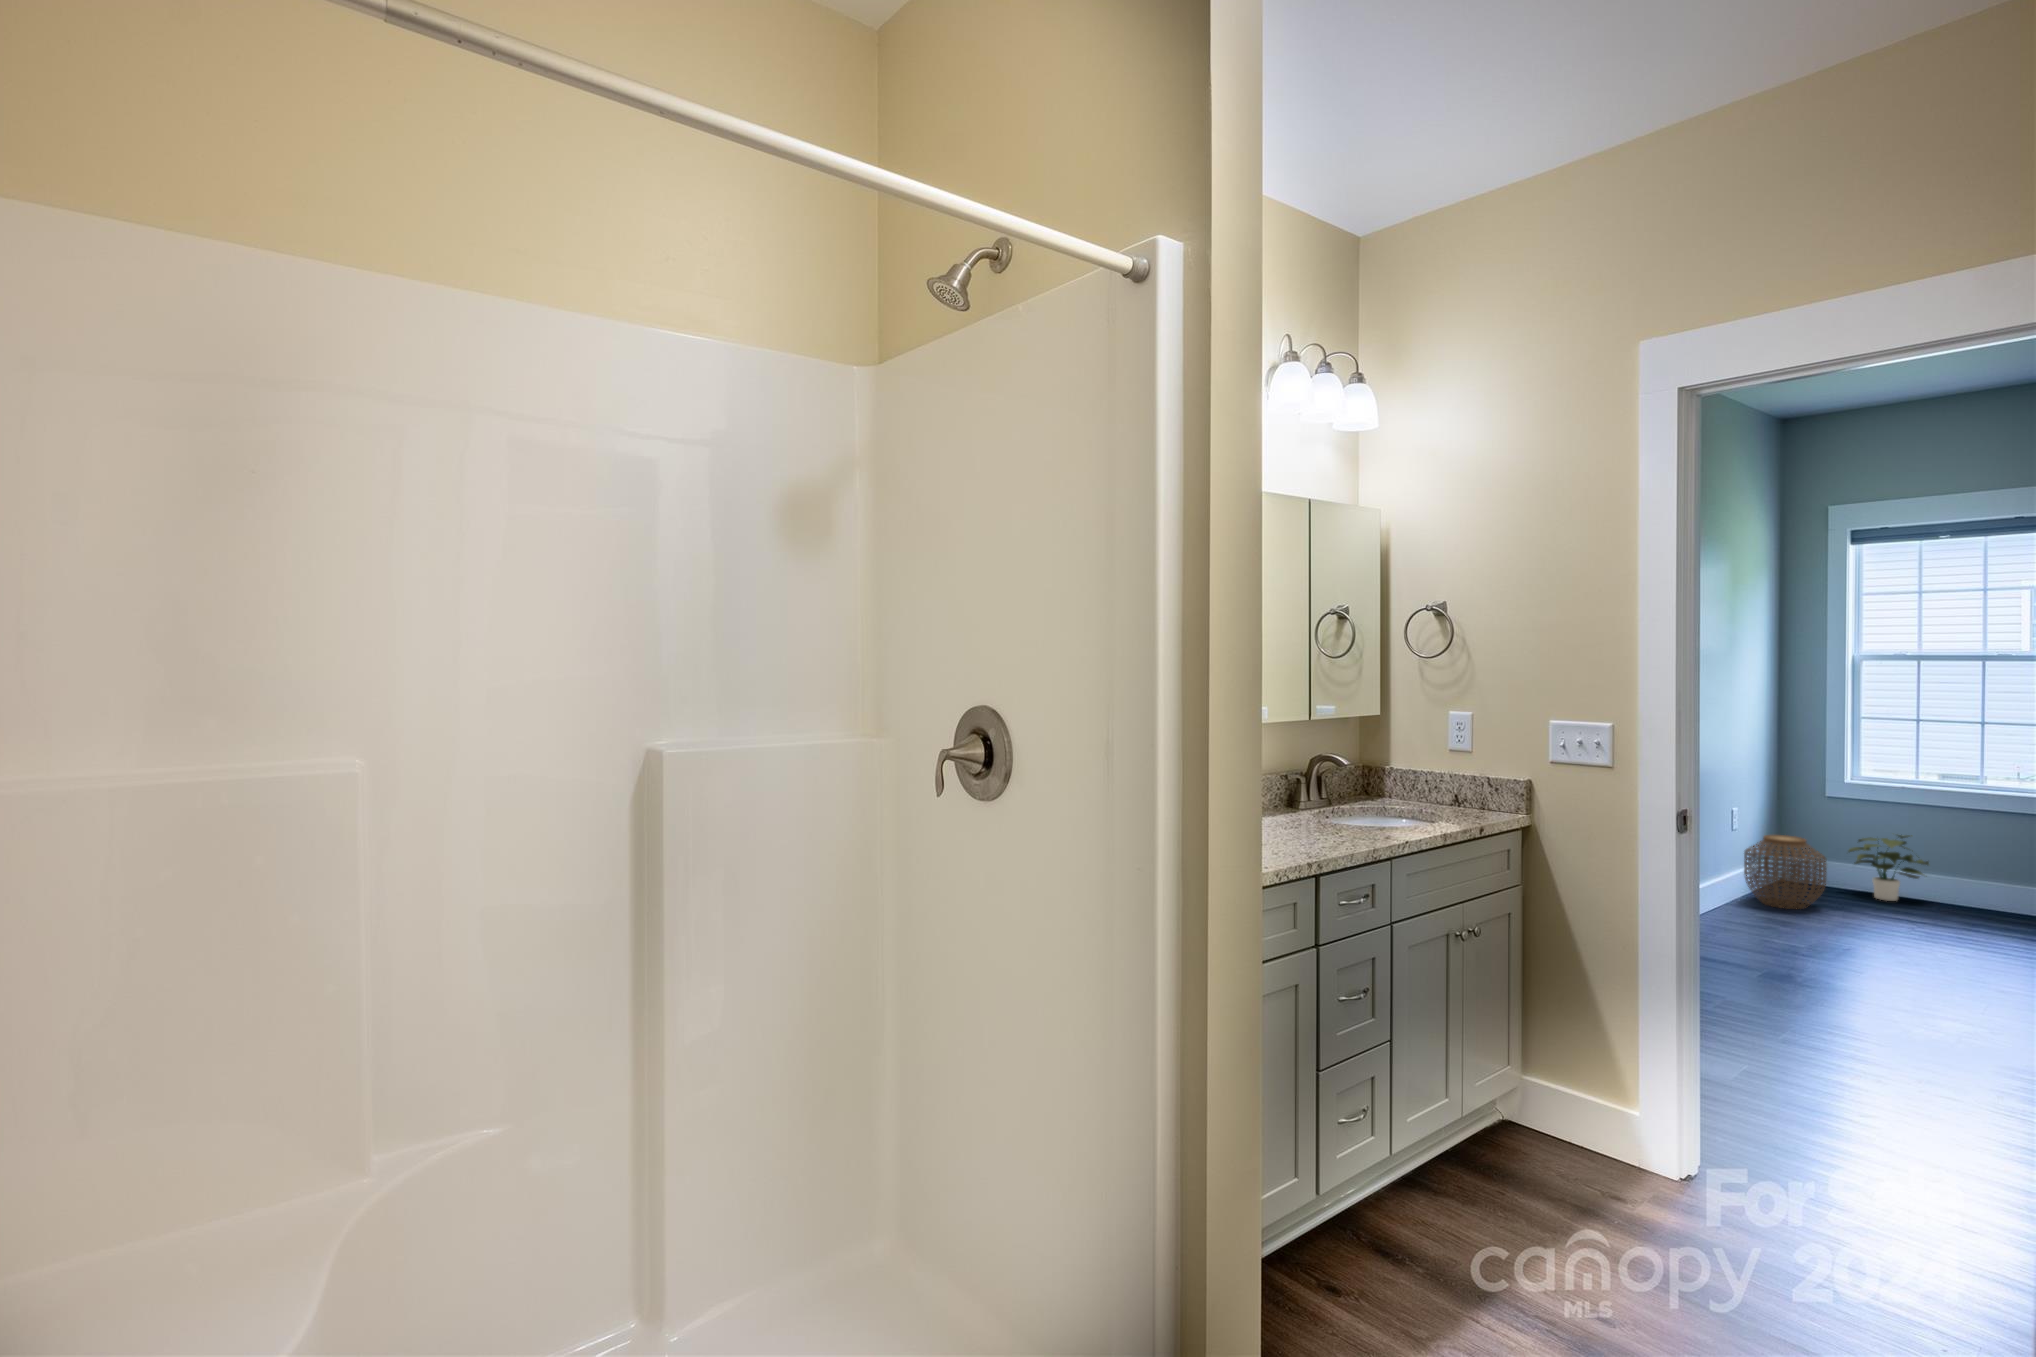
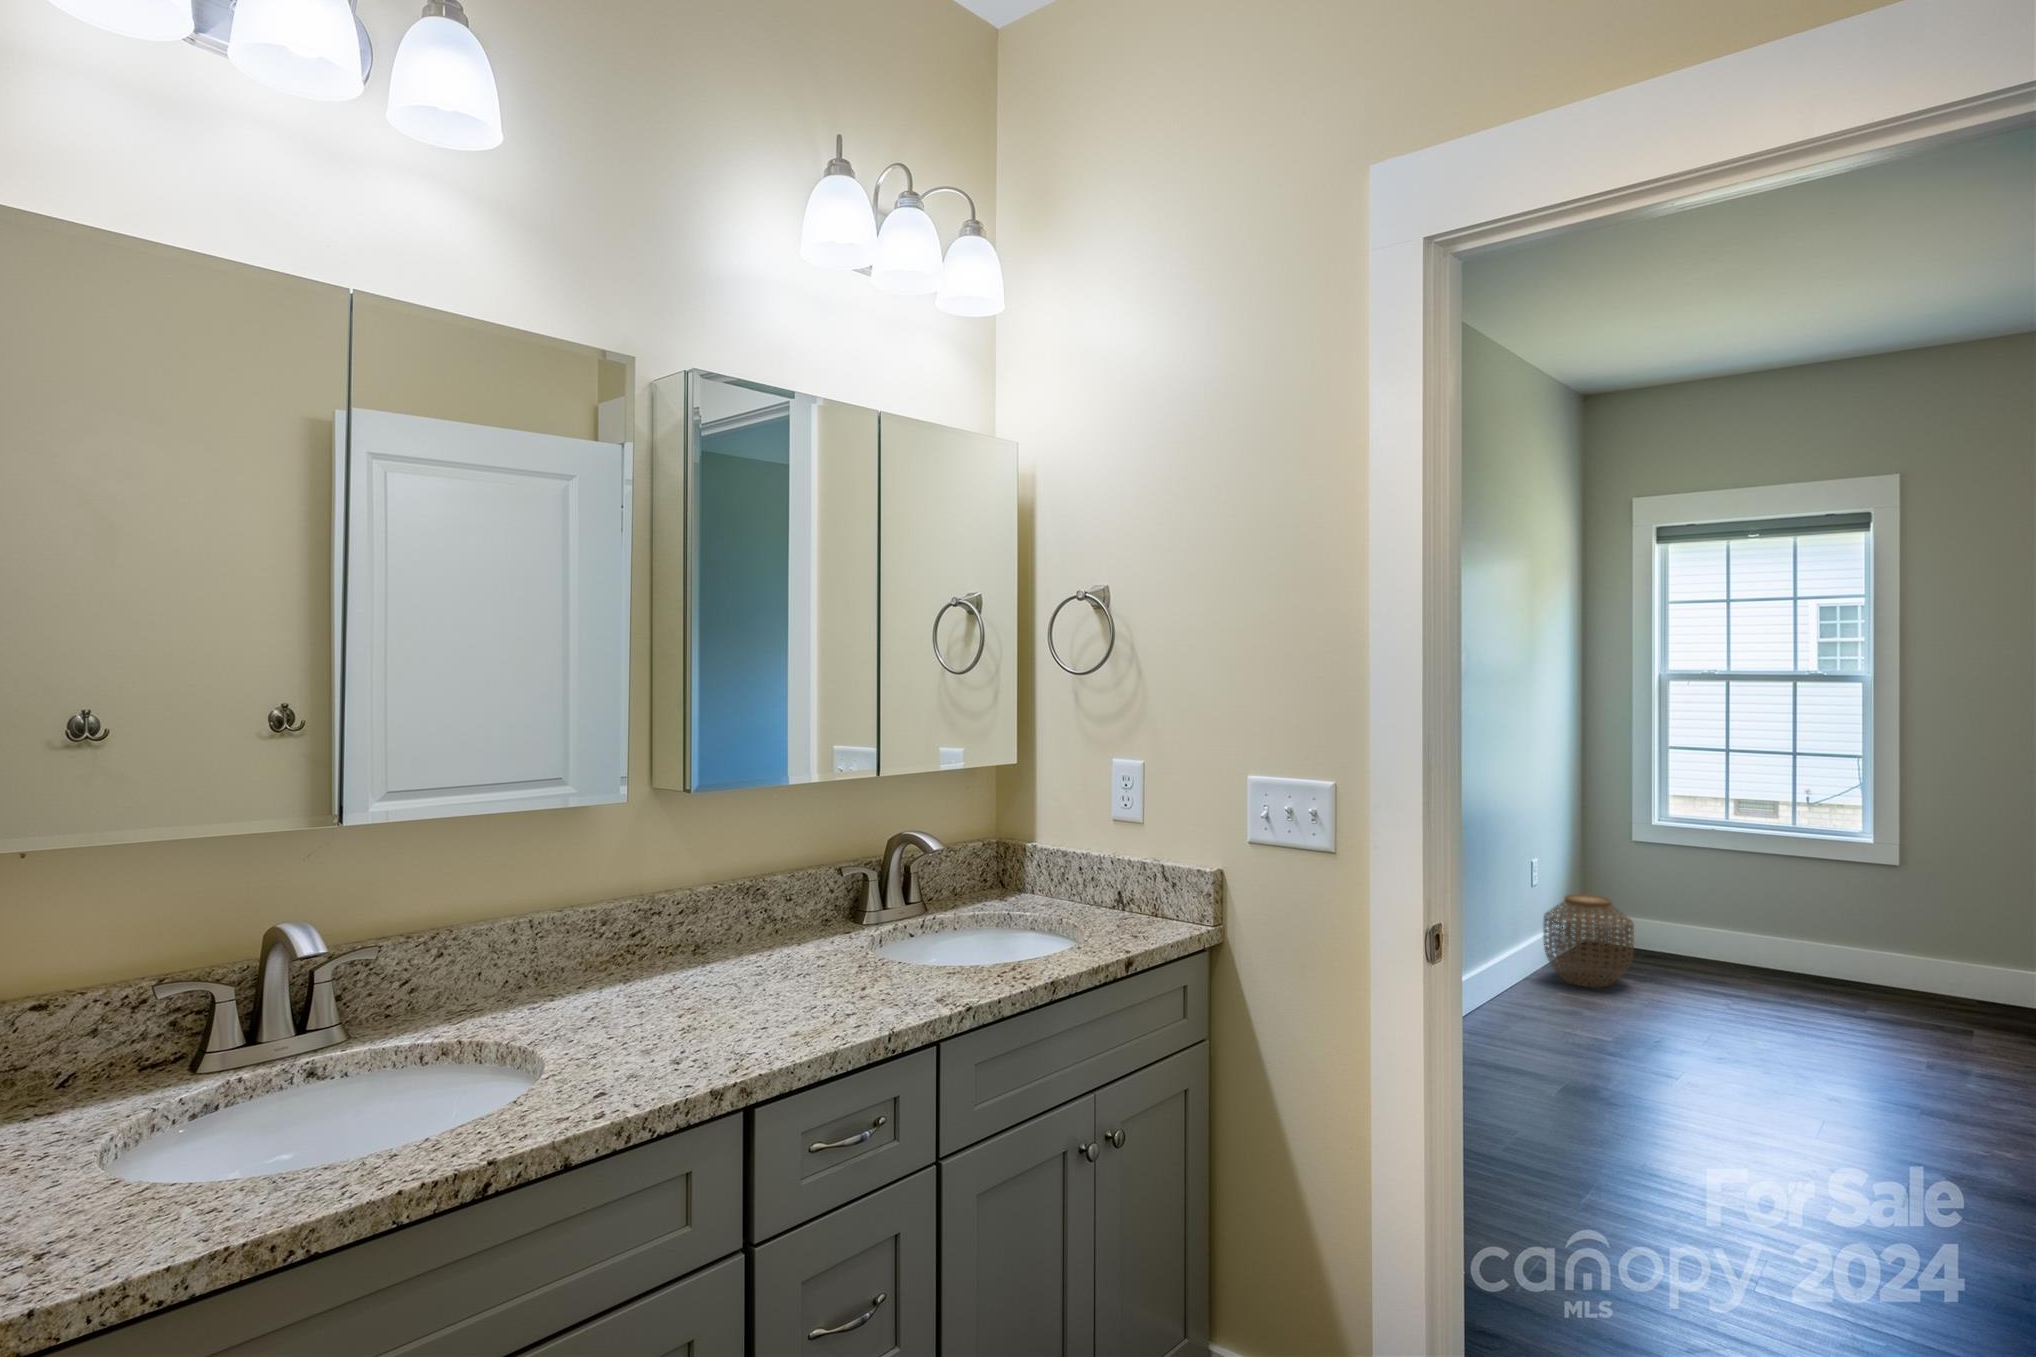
potted plant: present [1849,835,1929,901] -> none [1654,888,1743,970]

